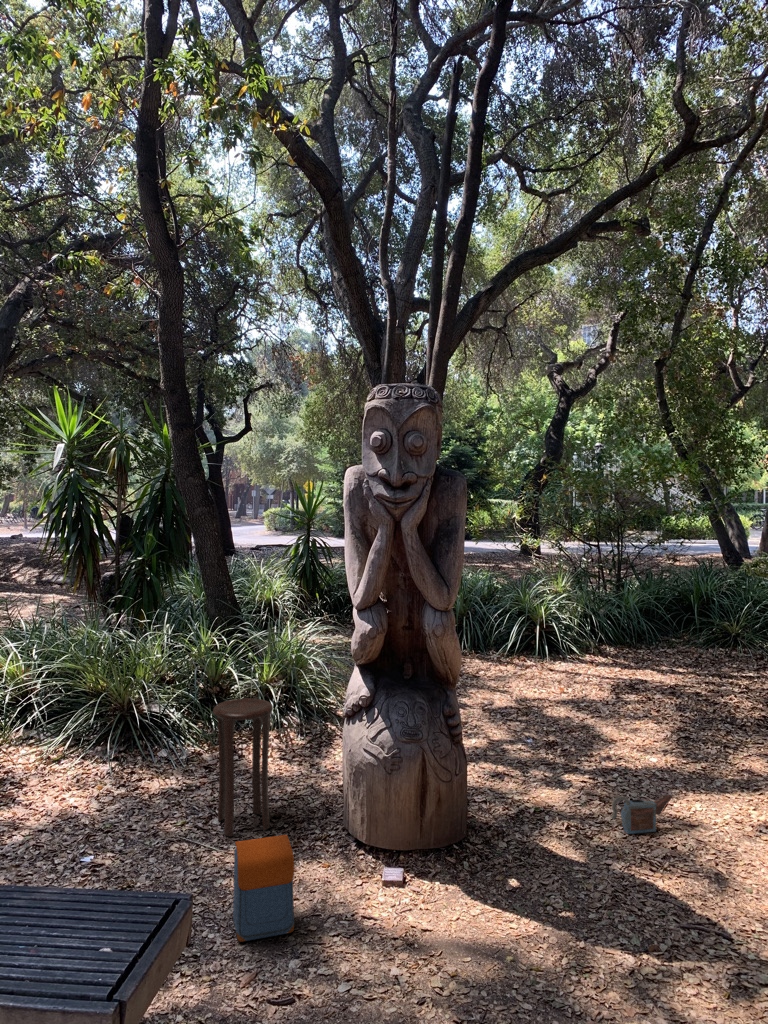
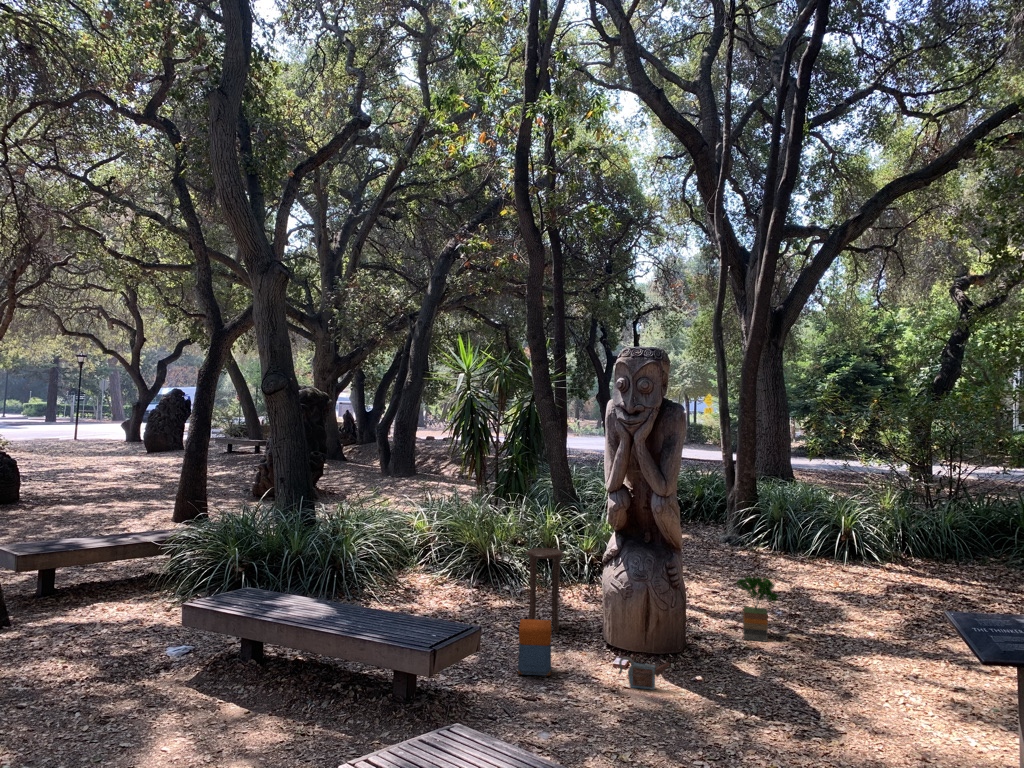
potted tree: none [502,703,562,792] -> present [737,576,778,642]
watering can: present [611,795,672,834] -> present [618,657,671,690]

